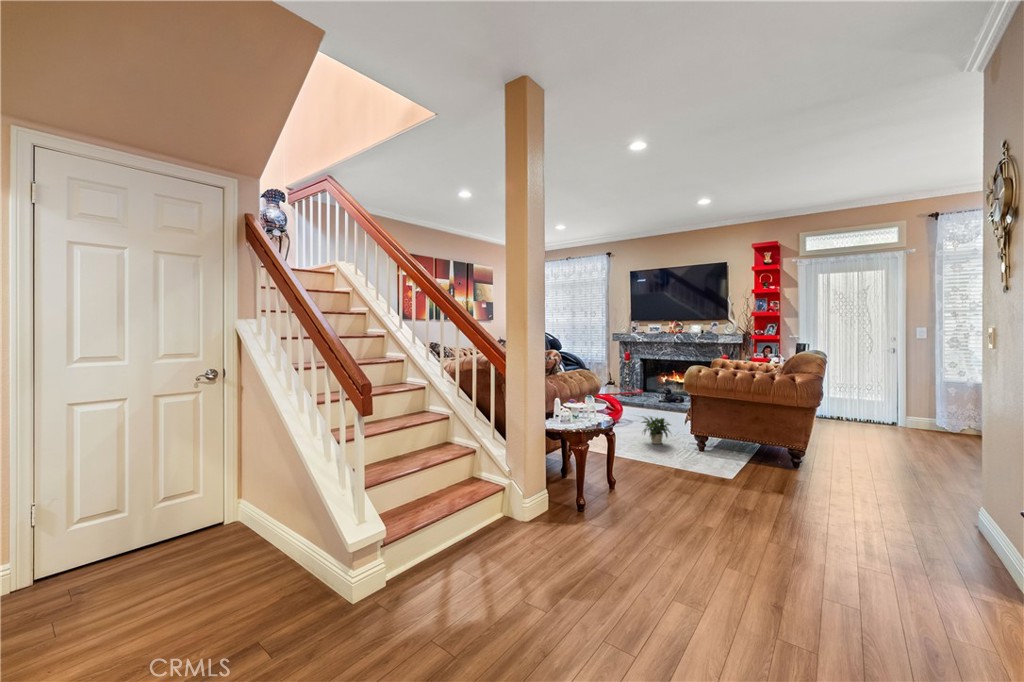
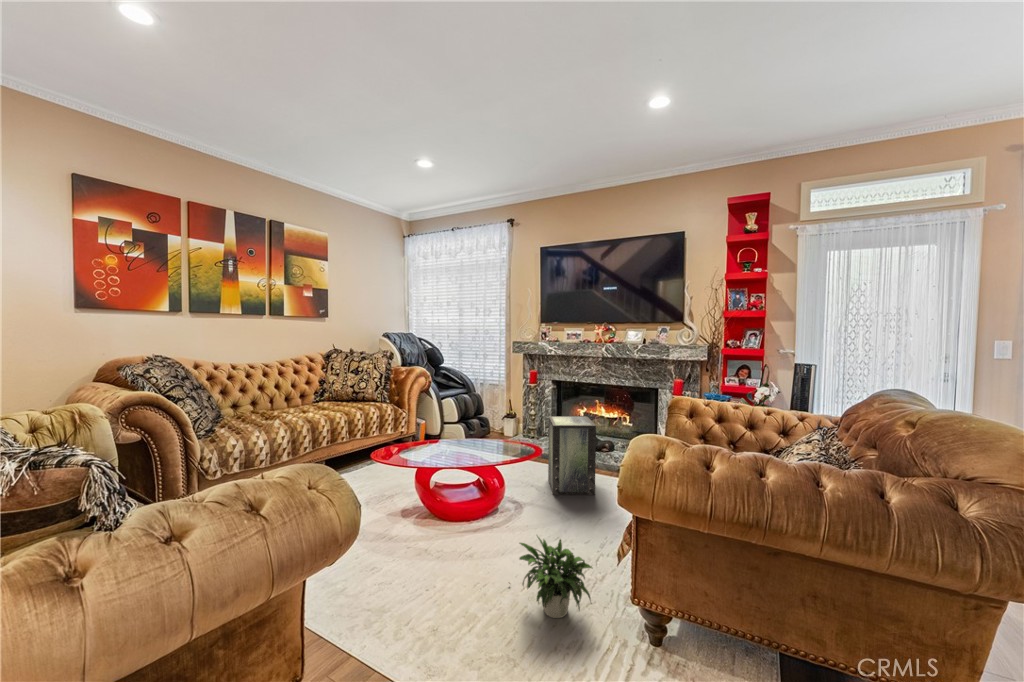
storage box: none [643,376,672,418] -> present [548,416,596,495]

